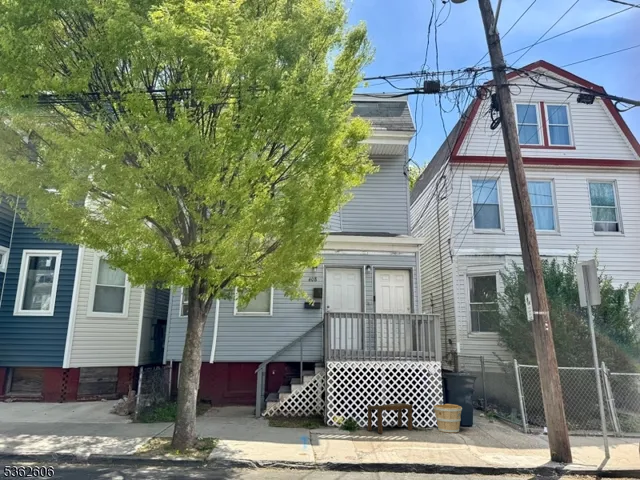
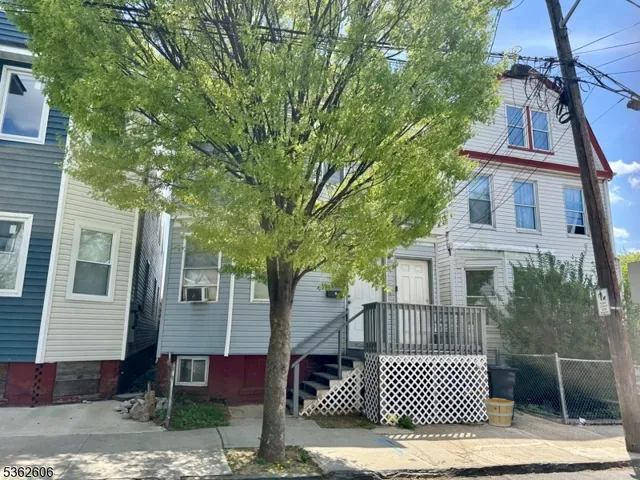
bench: present [367,403,413,434] -> none [428,398,469,431]

